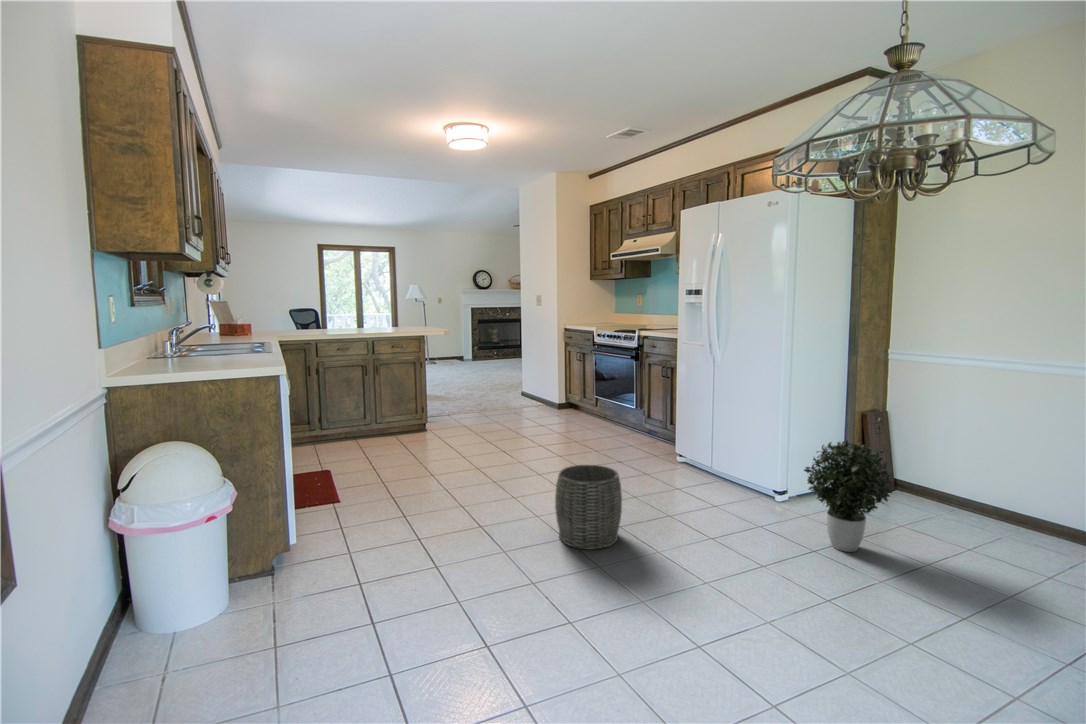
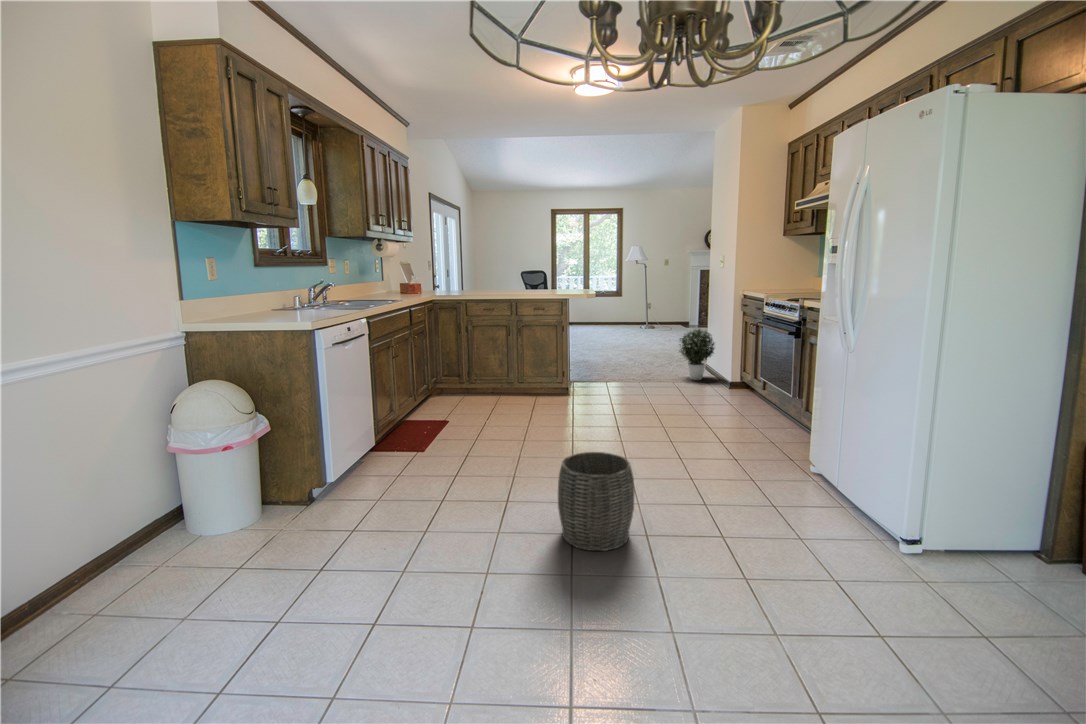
potted plant: present [804,441,893,552] -> present [679,329,715,380]

